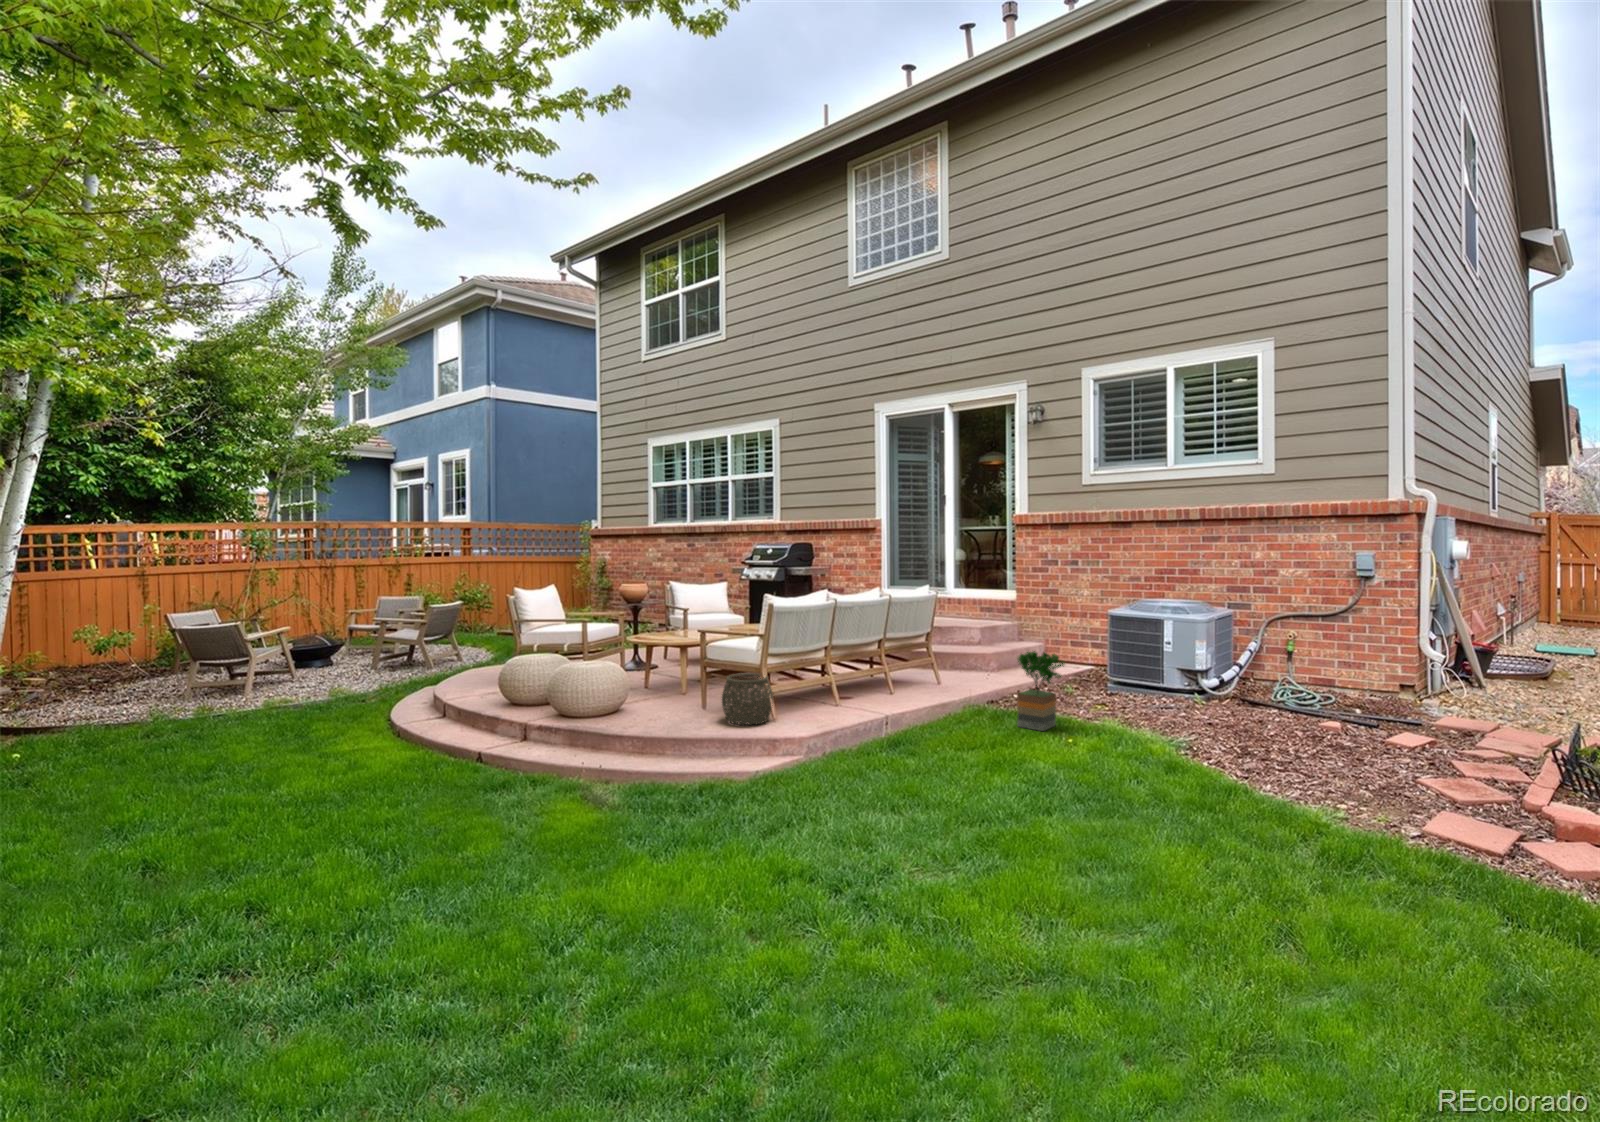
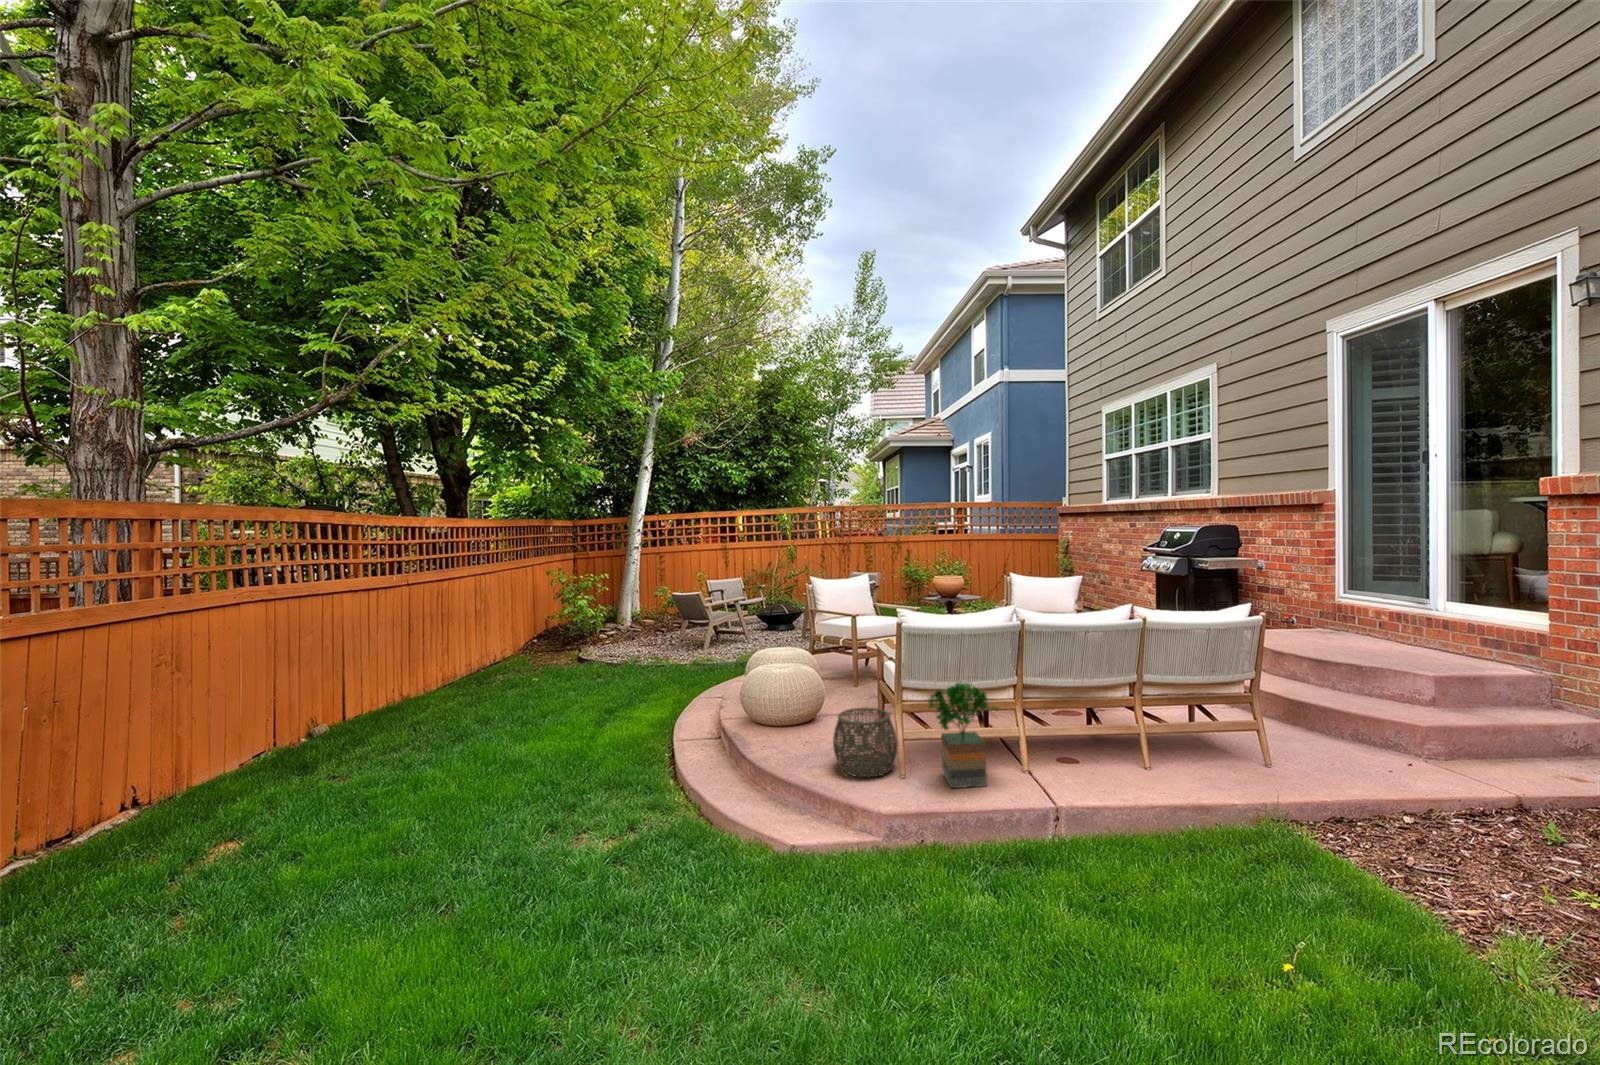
potted tree: present [1017,651,1065,731] -> present [928,683,999,788]

